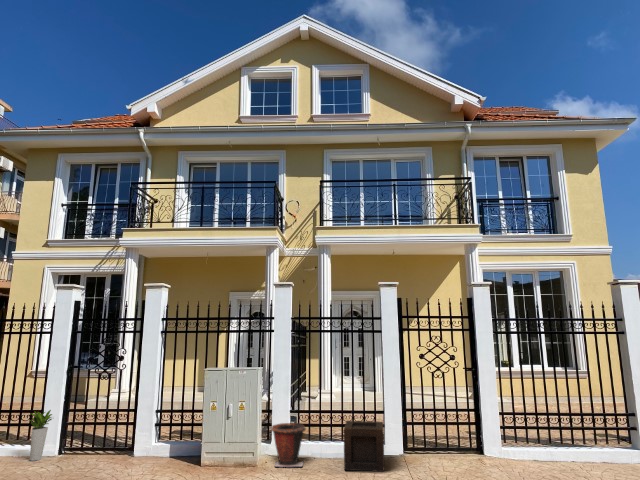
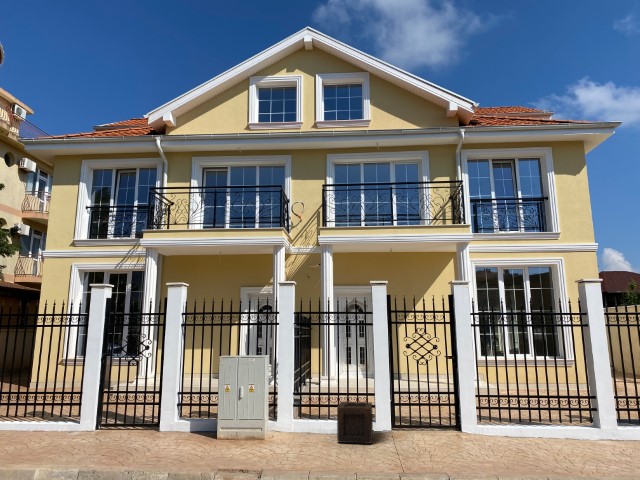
planter: present [30,410,52,461] -> none [71,391,93,434]
trash can: present [271,423,306,467] -> none [276,403,305,439]

